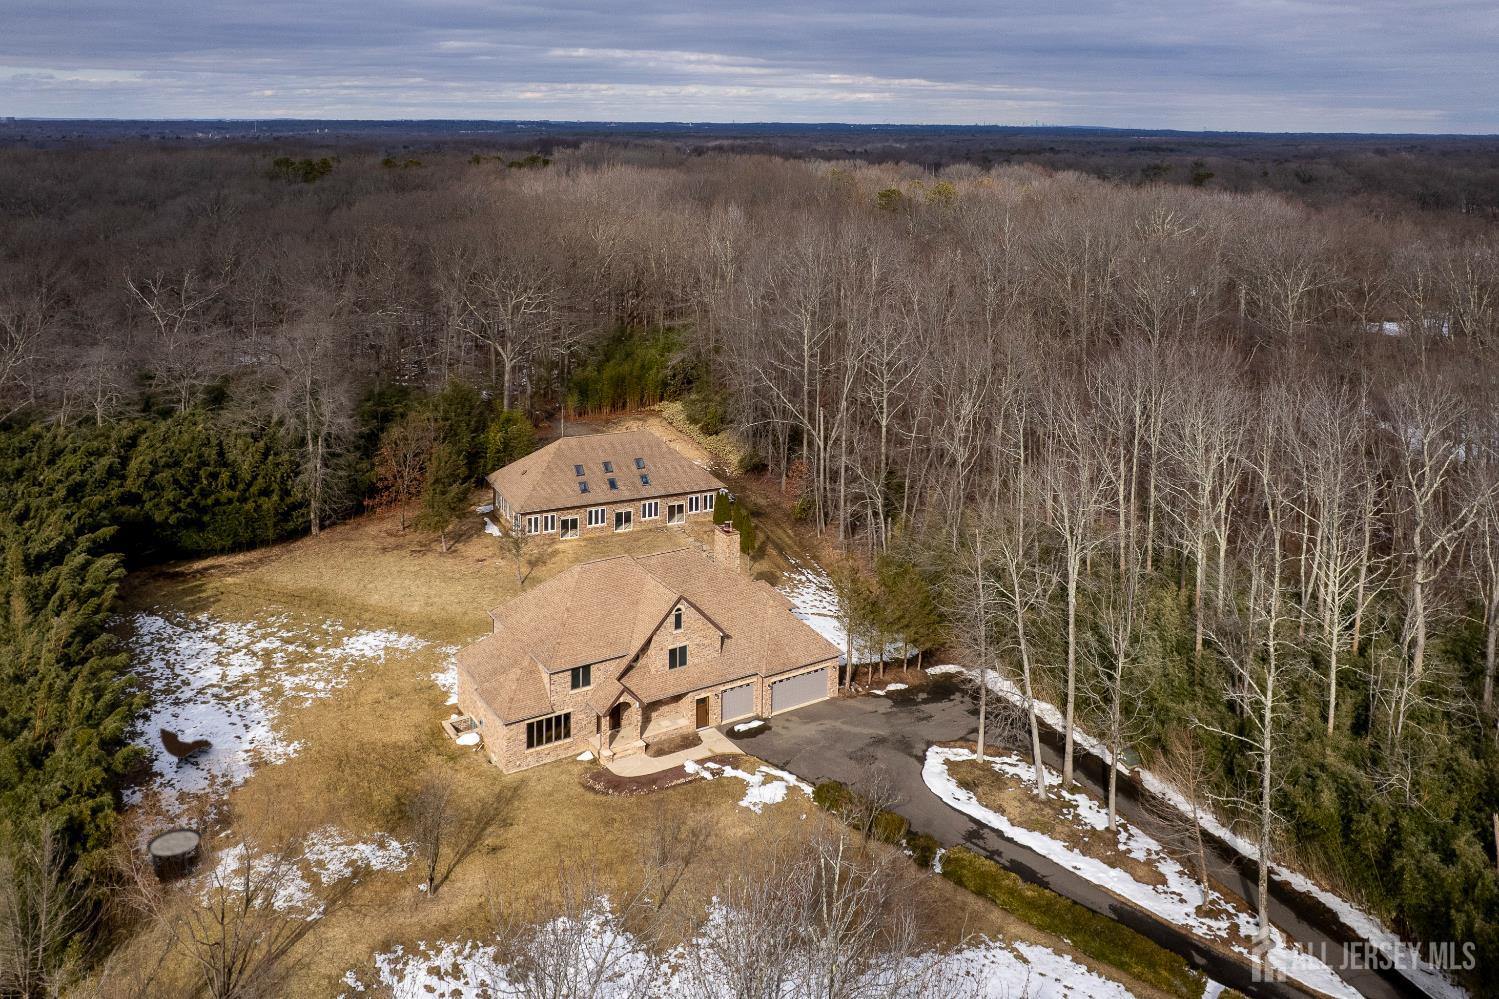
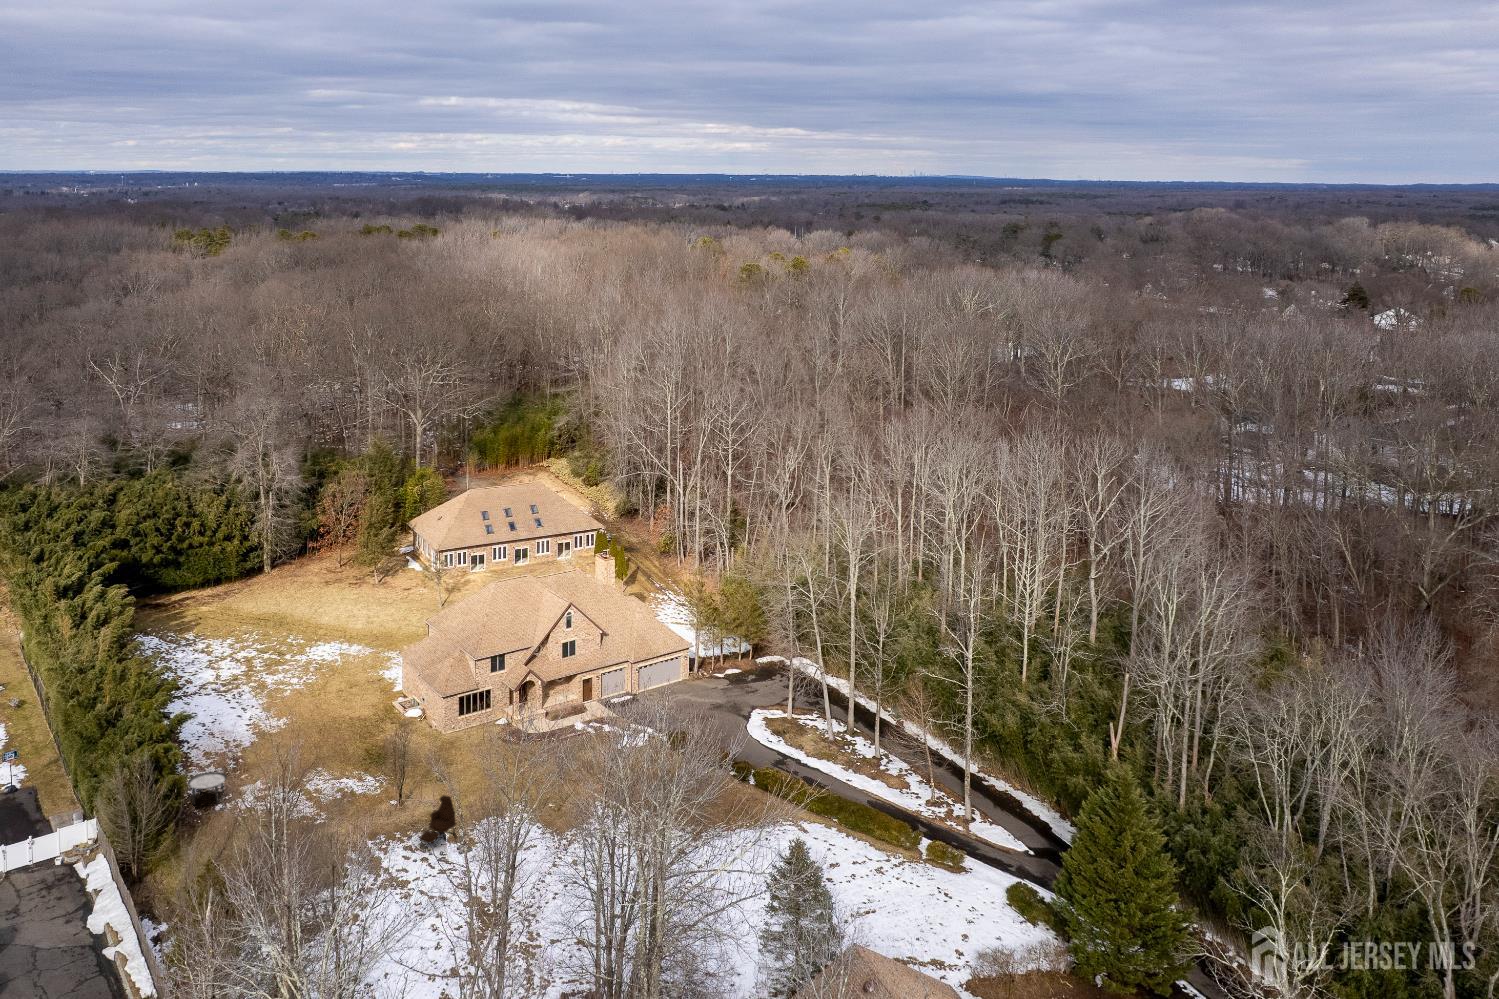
lounge chair: present [160,728,213,765] -> present [420,795,456,844]

